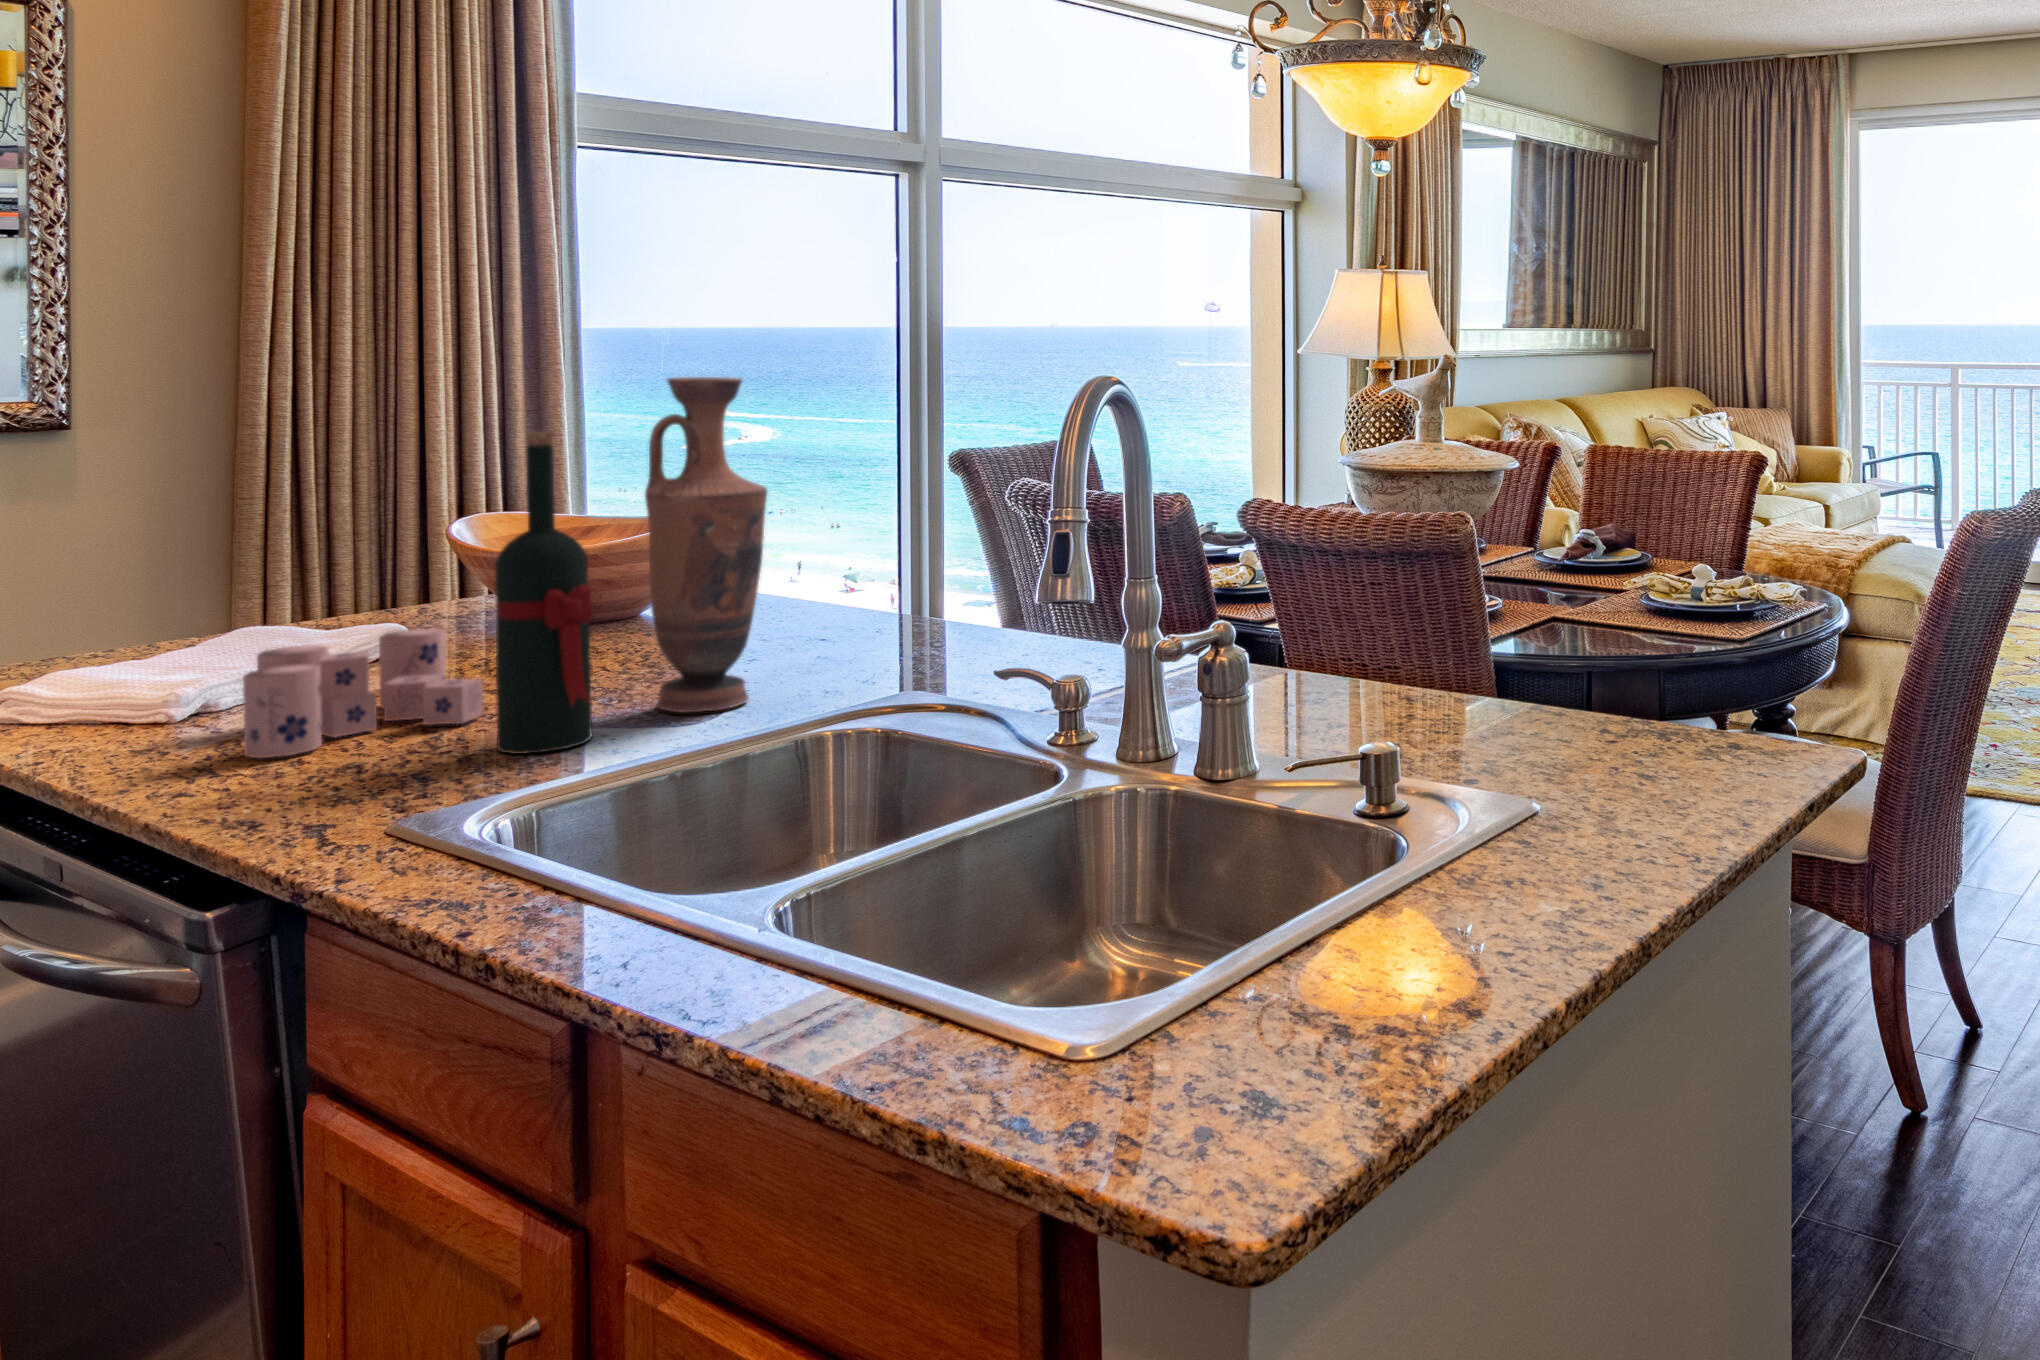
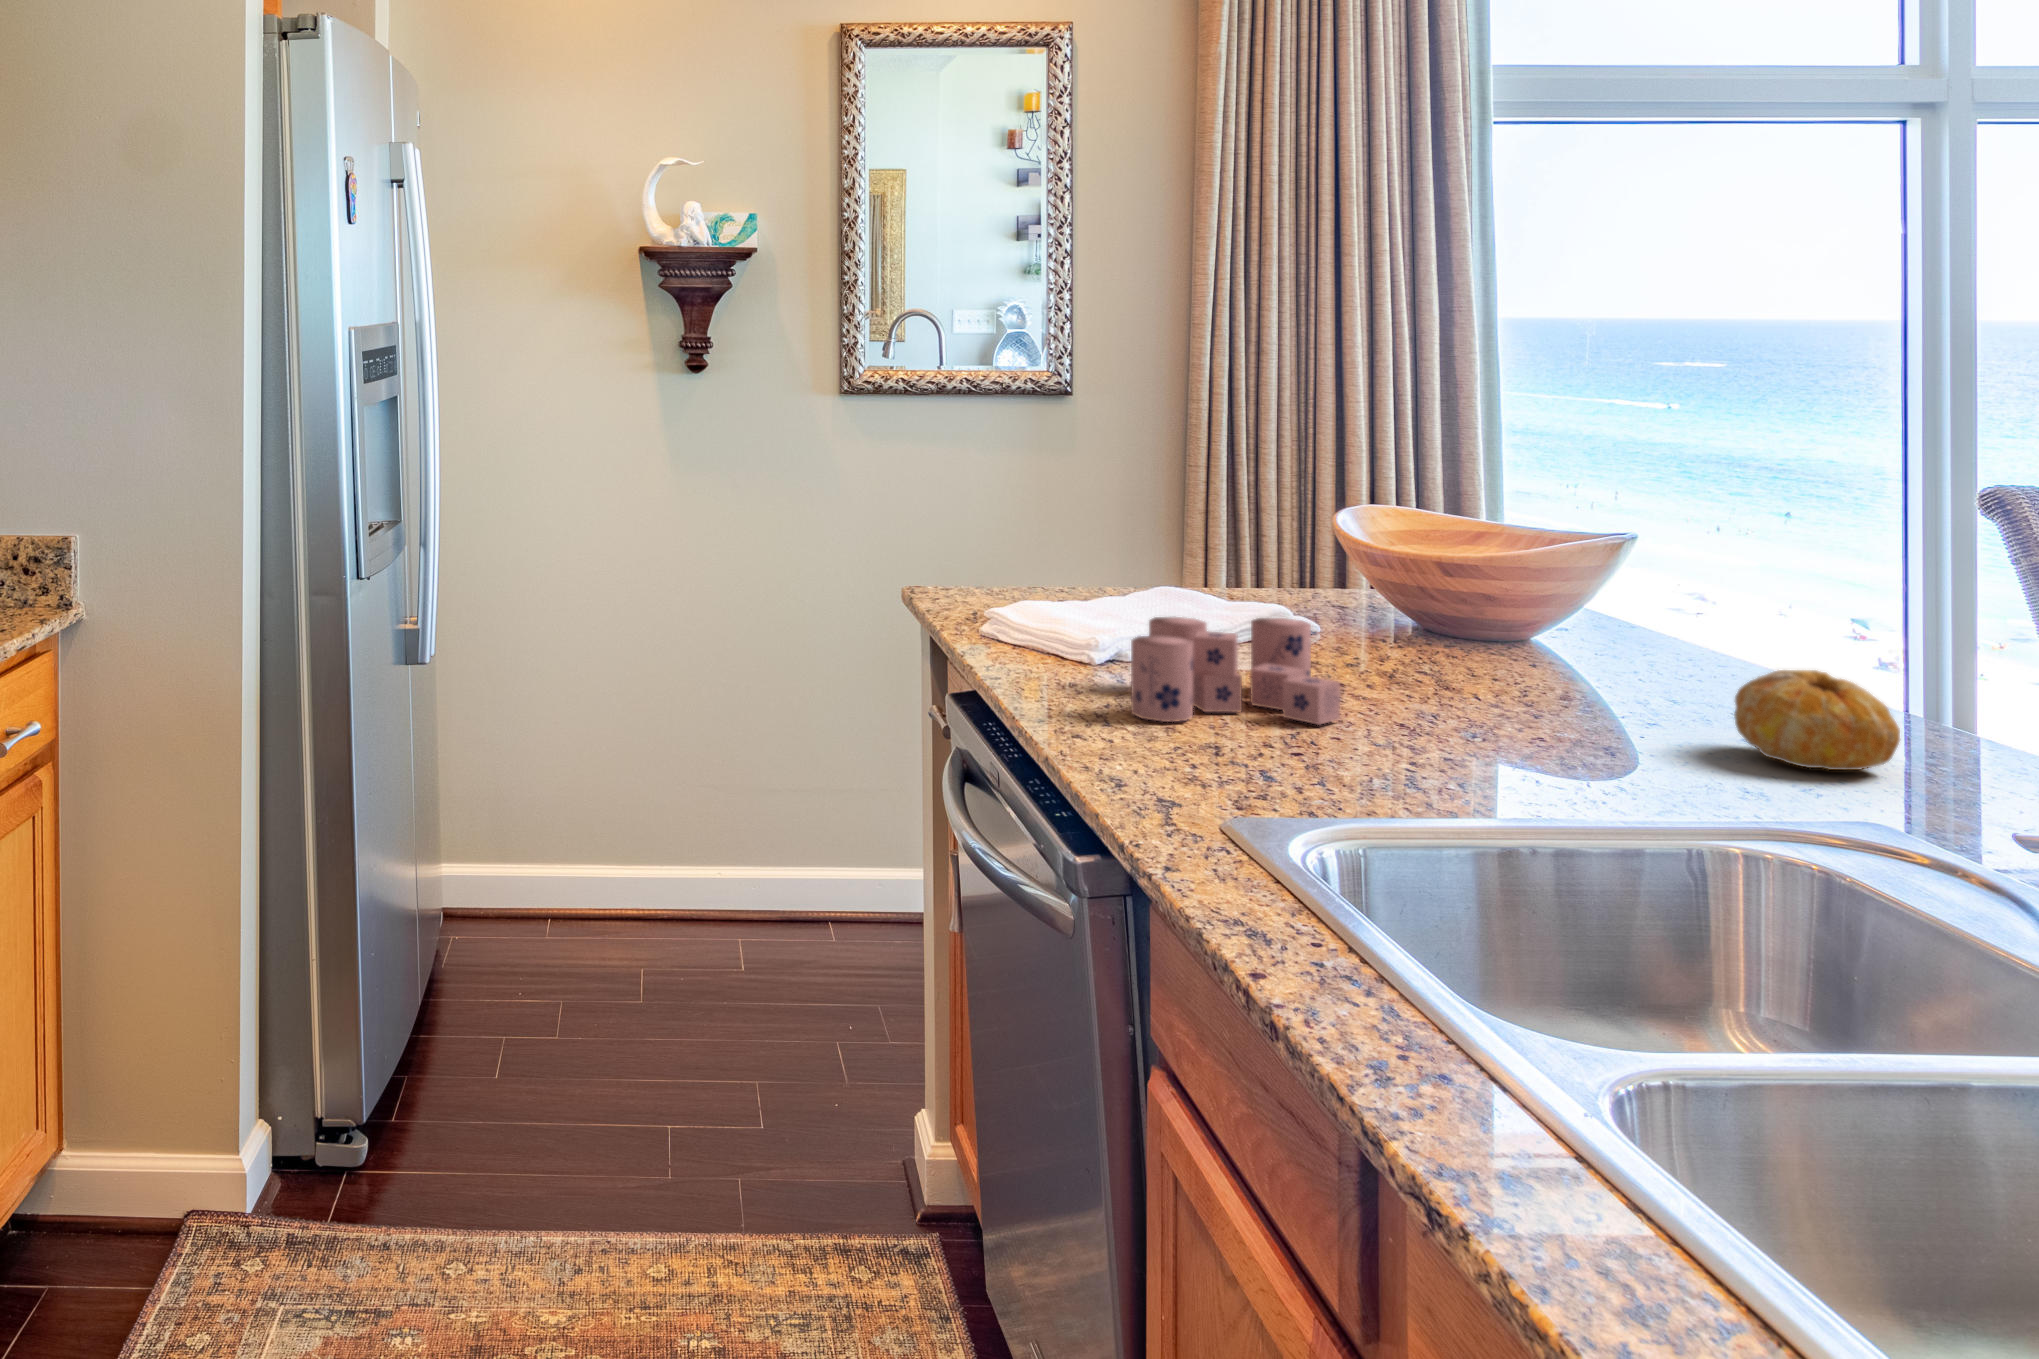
vase: present [645,377,767,713] -> none [1513,375,1670,776]
wine bottle: present [495,432,592,754] -> none [1344,433,1443,781]
fruit: none [811,598,918,672] -> present [1734,670,1900,770]

